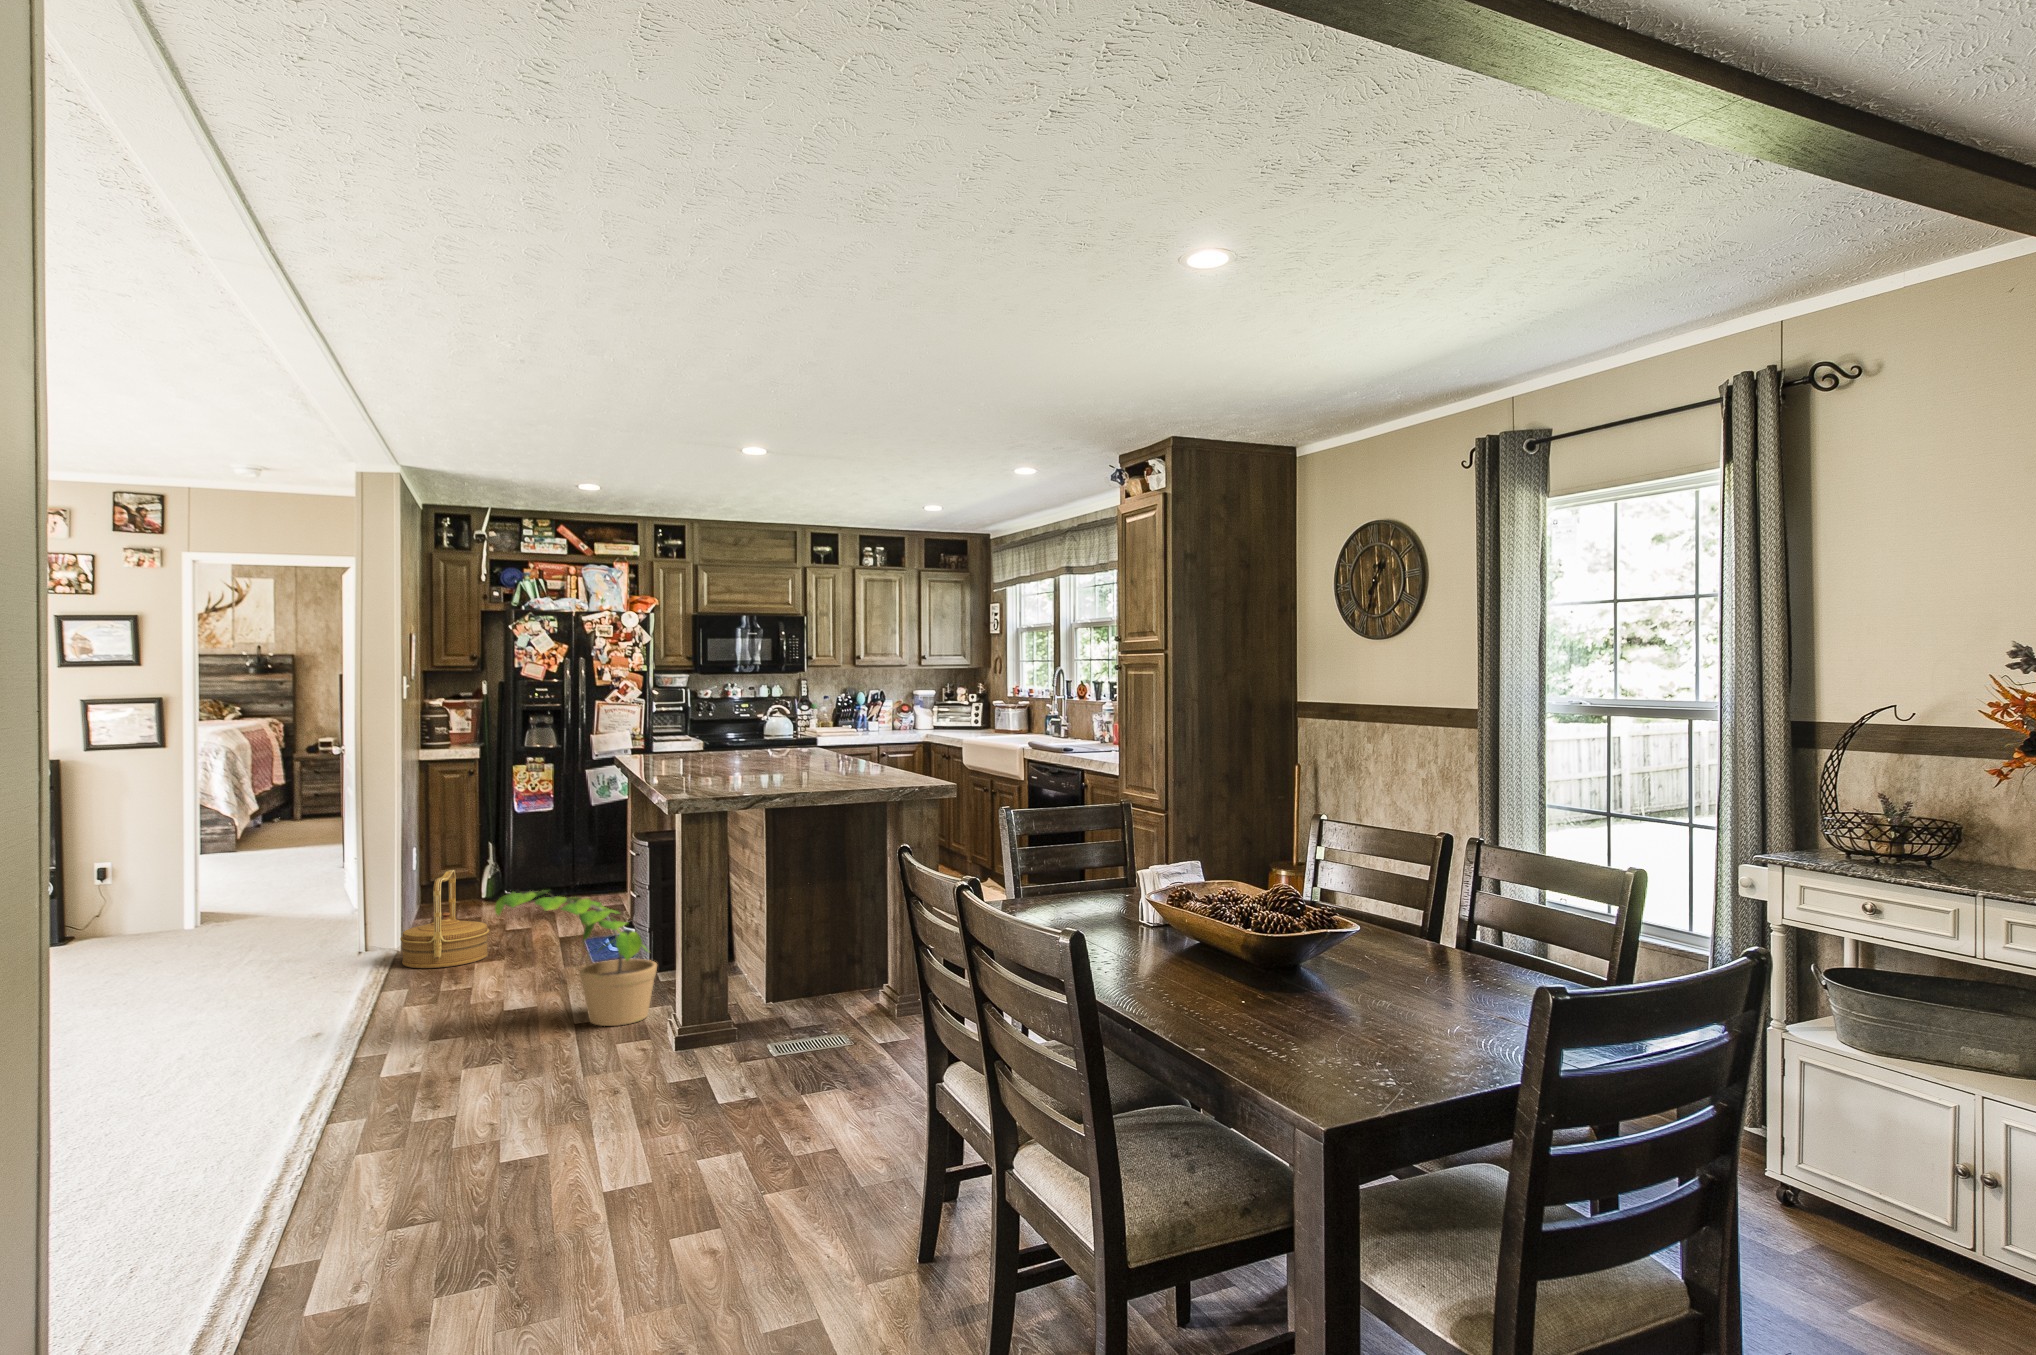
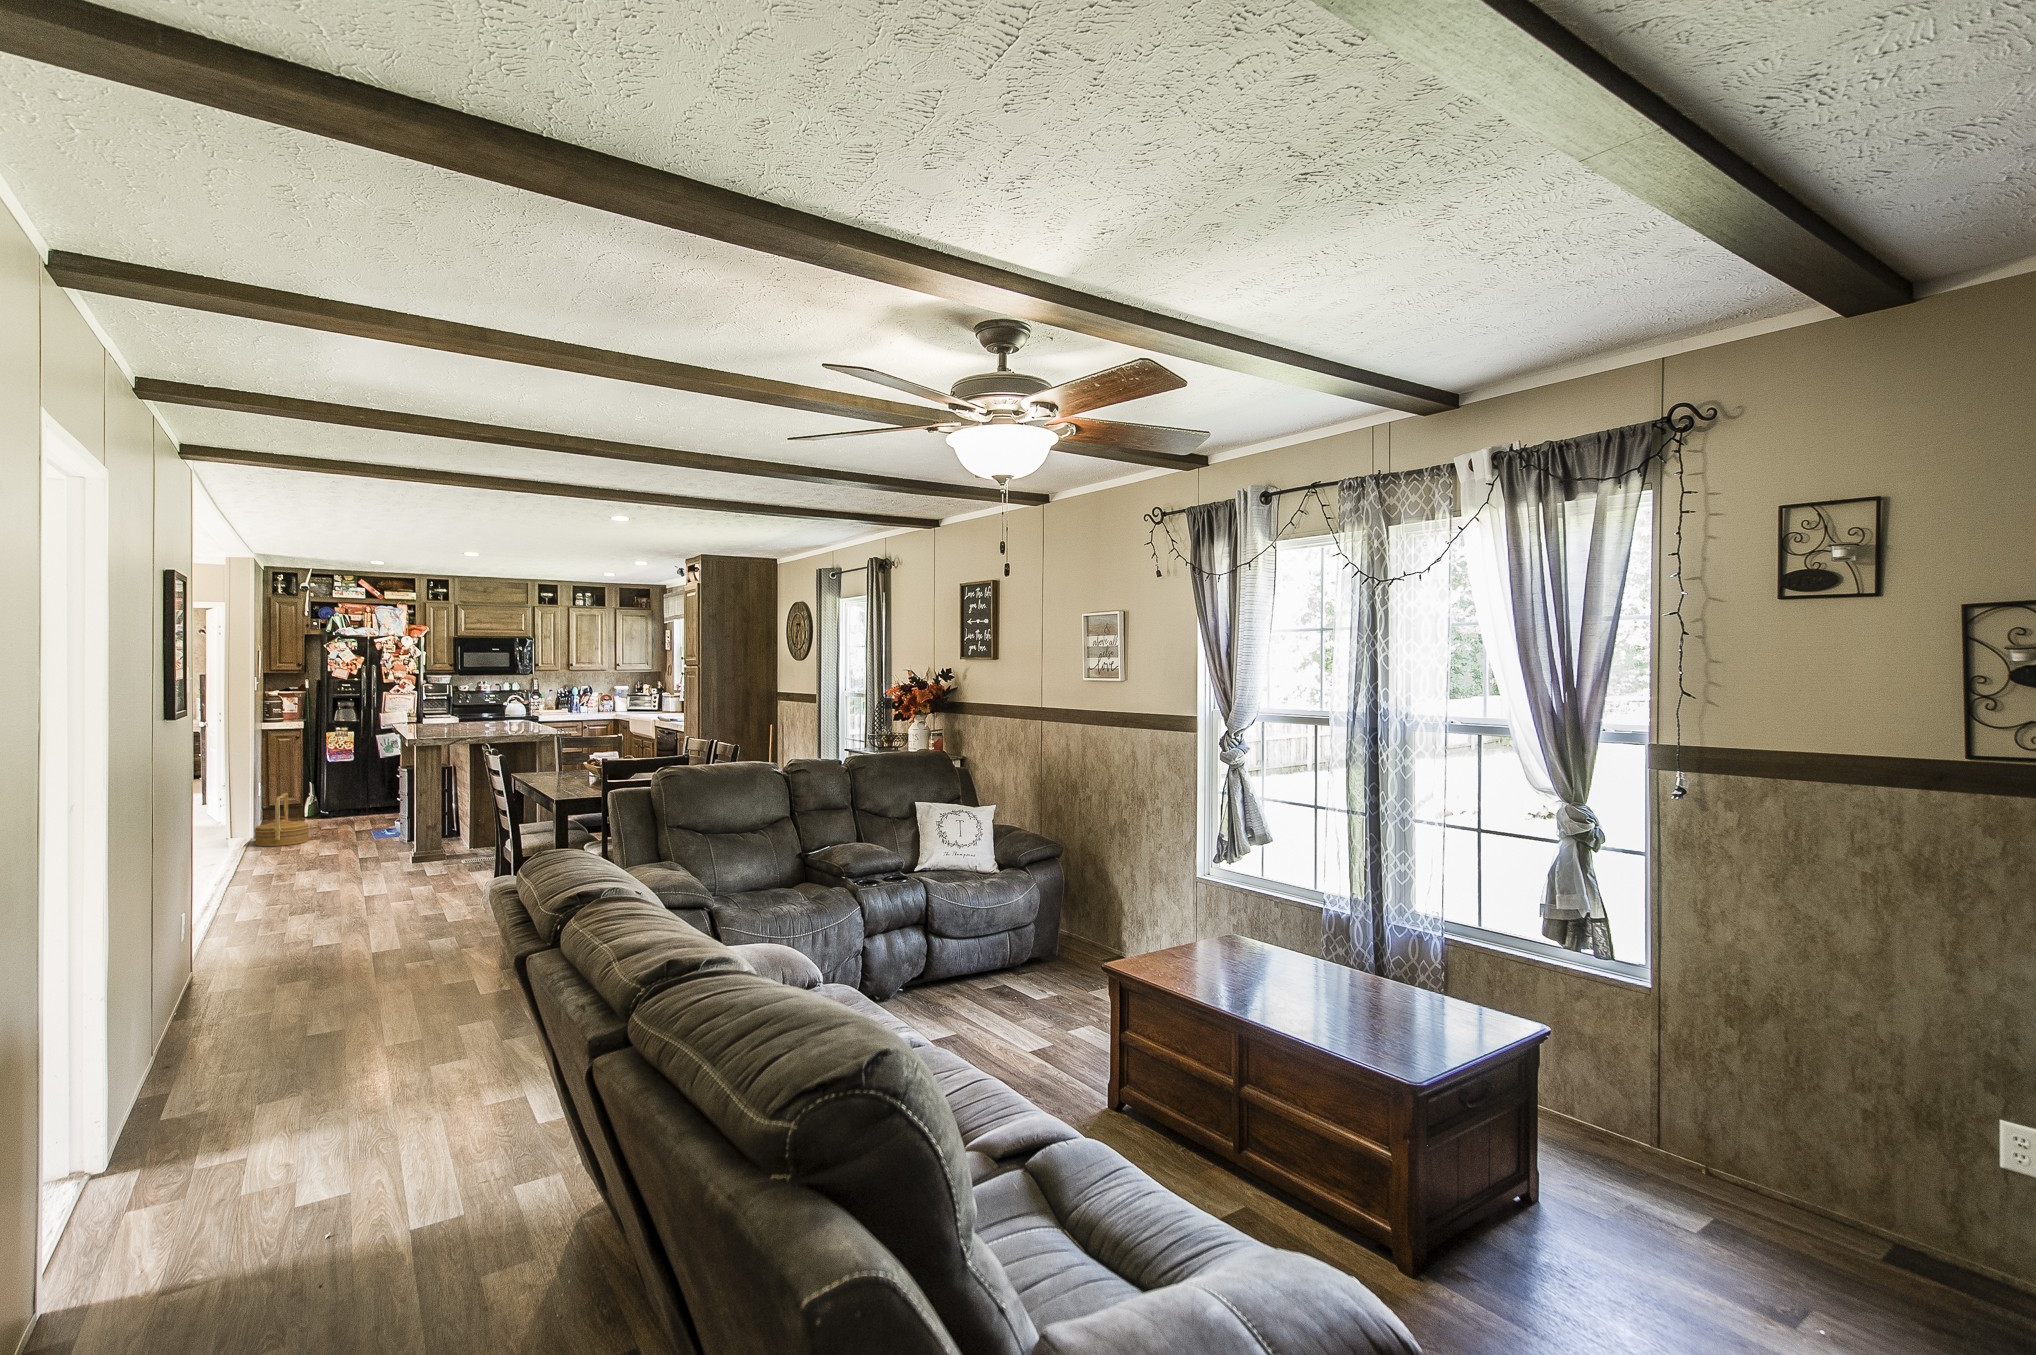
potted plant: present [495,890,657,1026] -> none [313,797,404,864]

